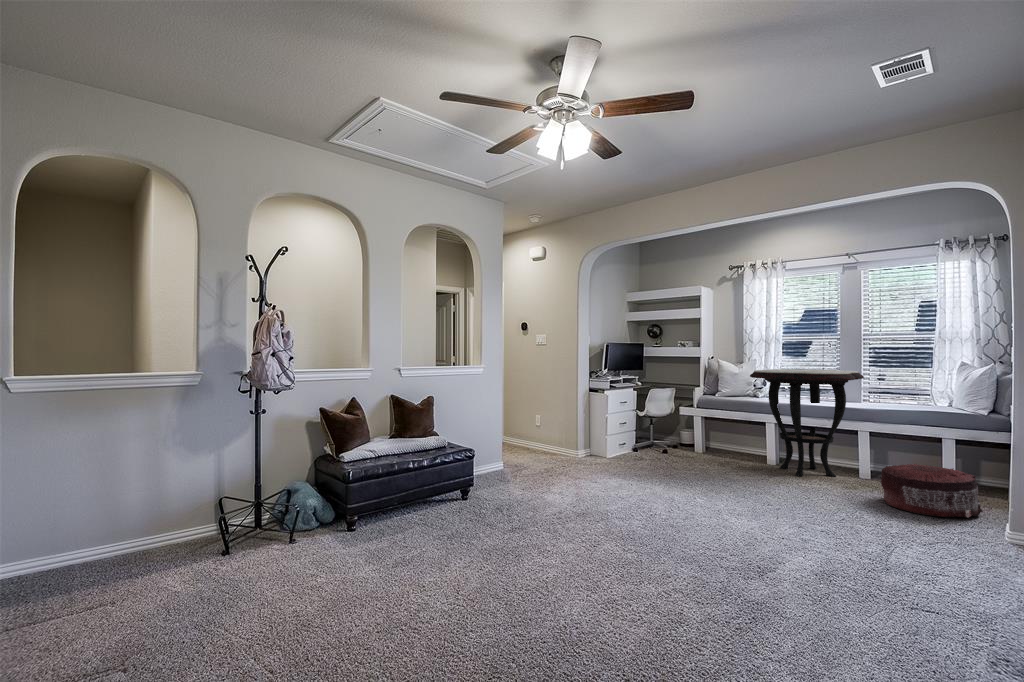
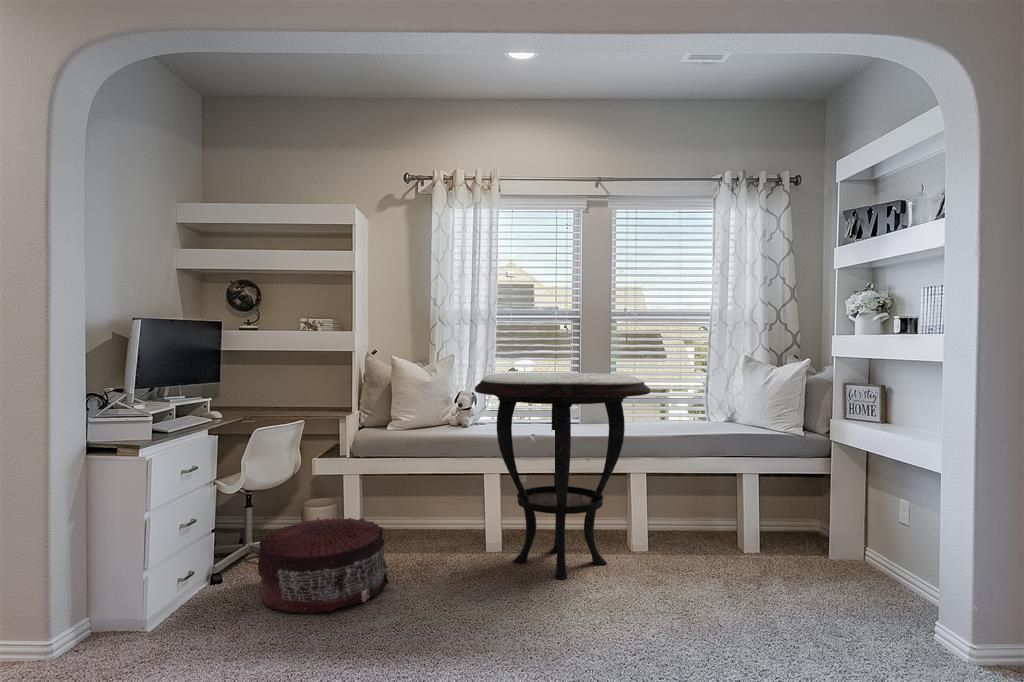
pouf: present [880,464,983,518] -> present [257,518,389,613]

